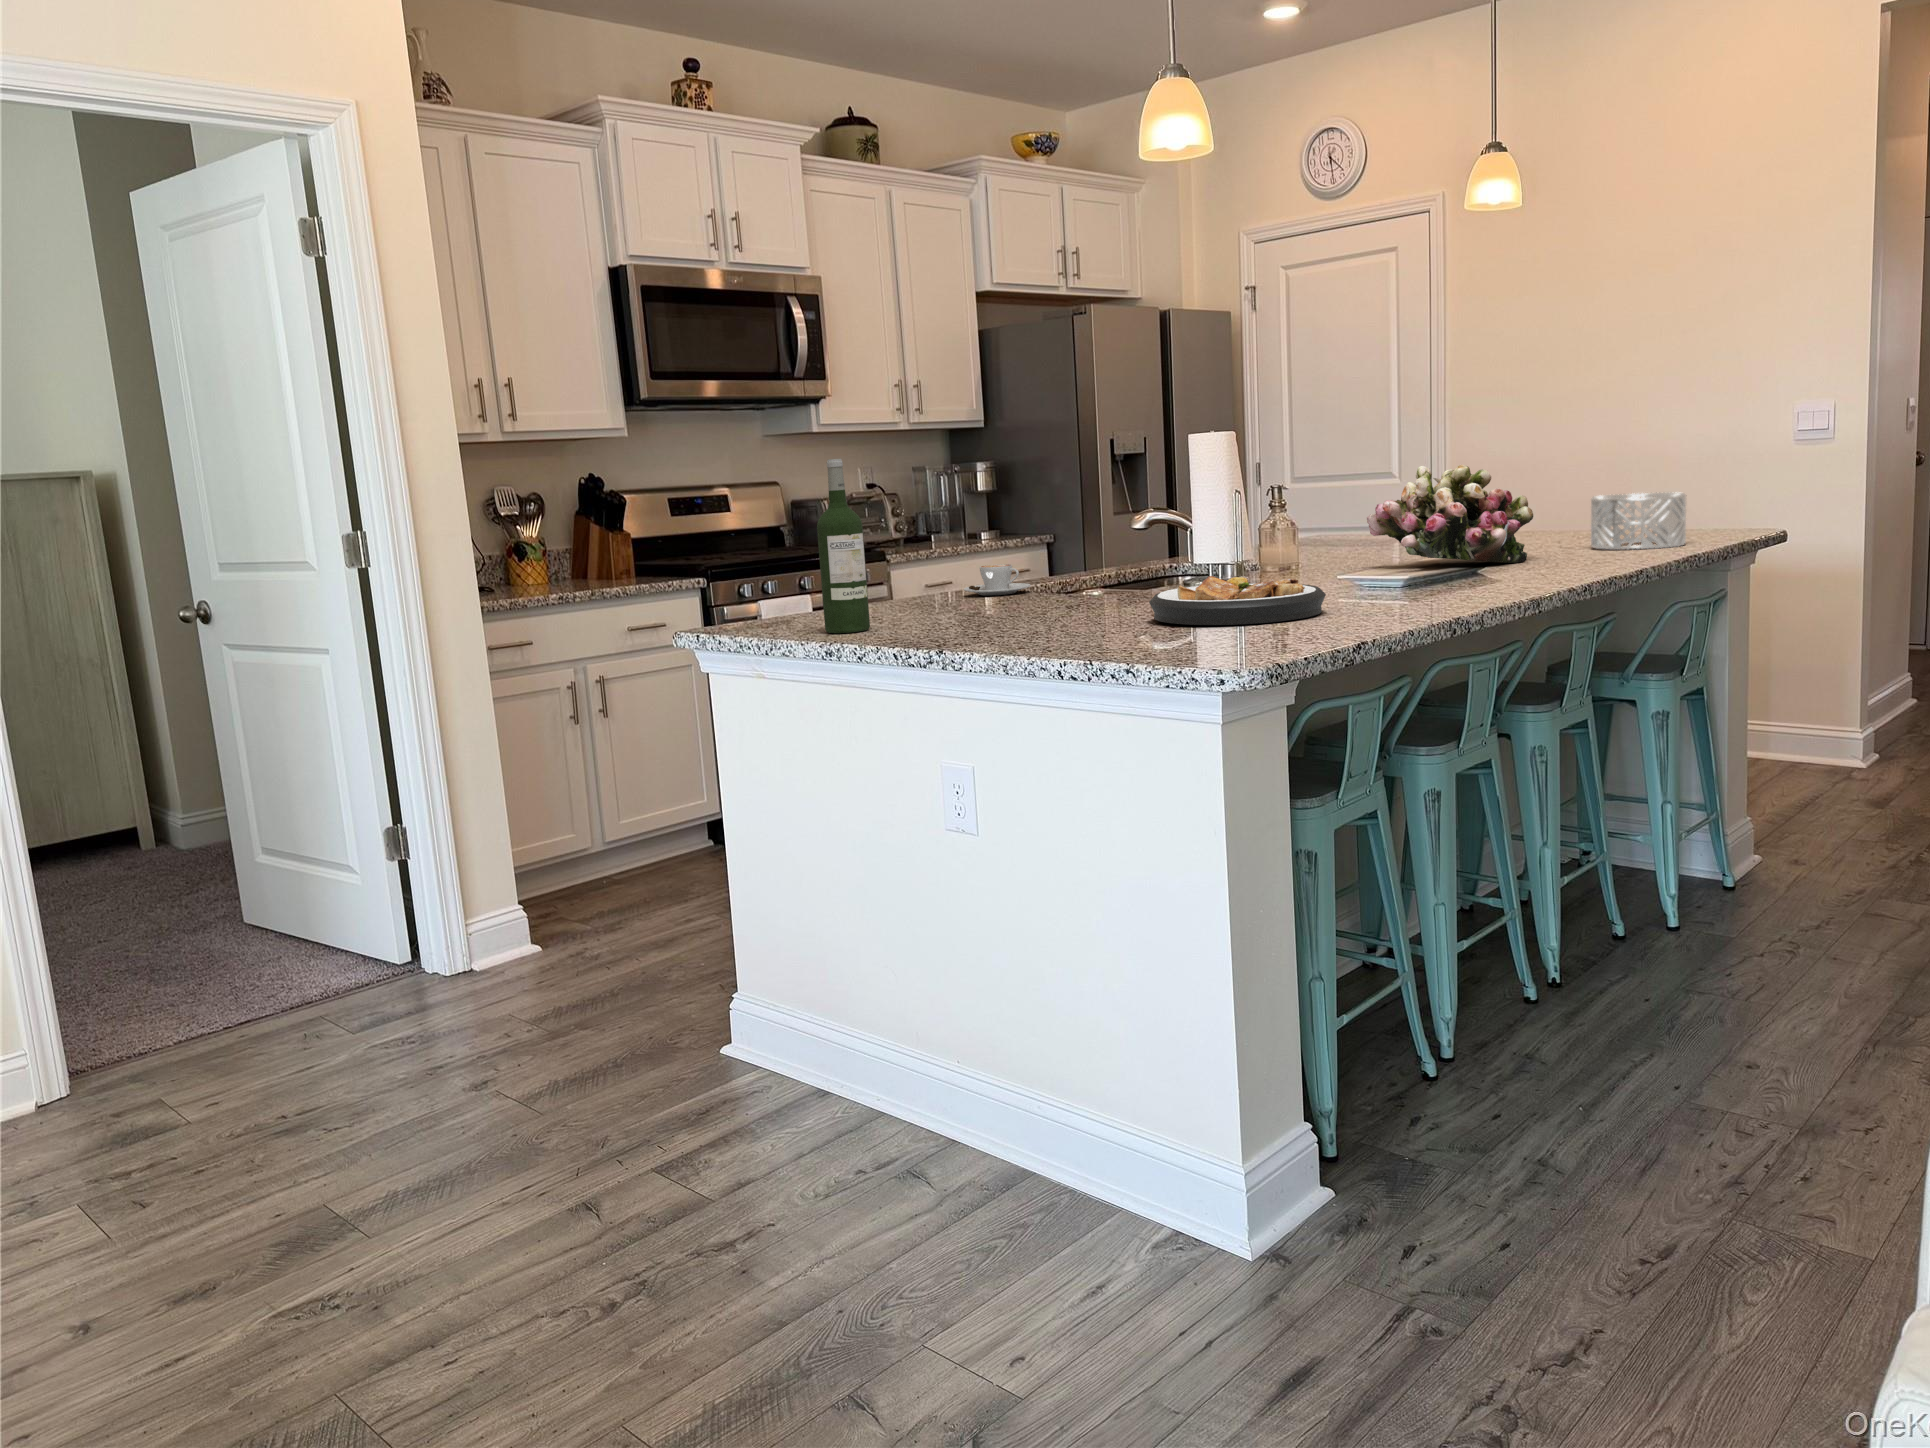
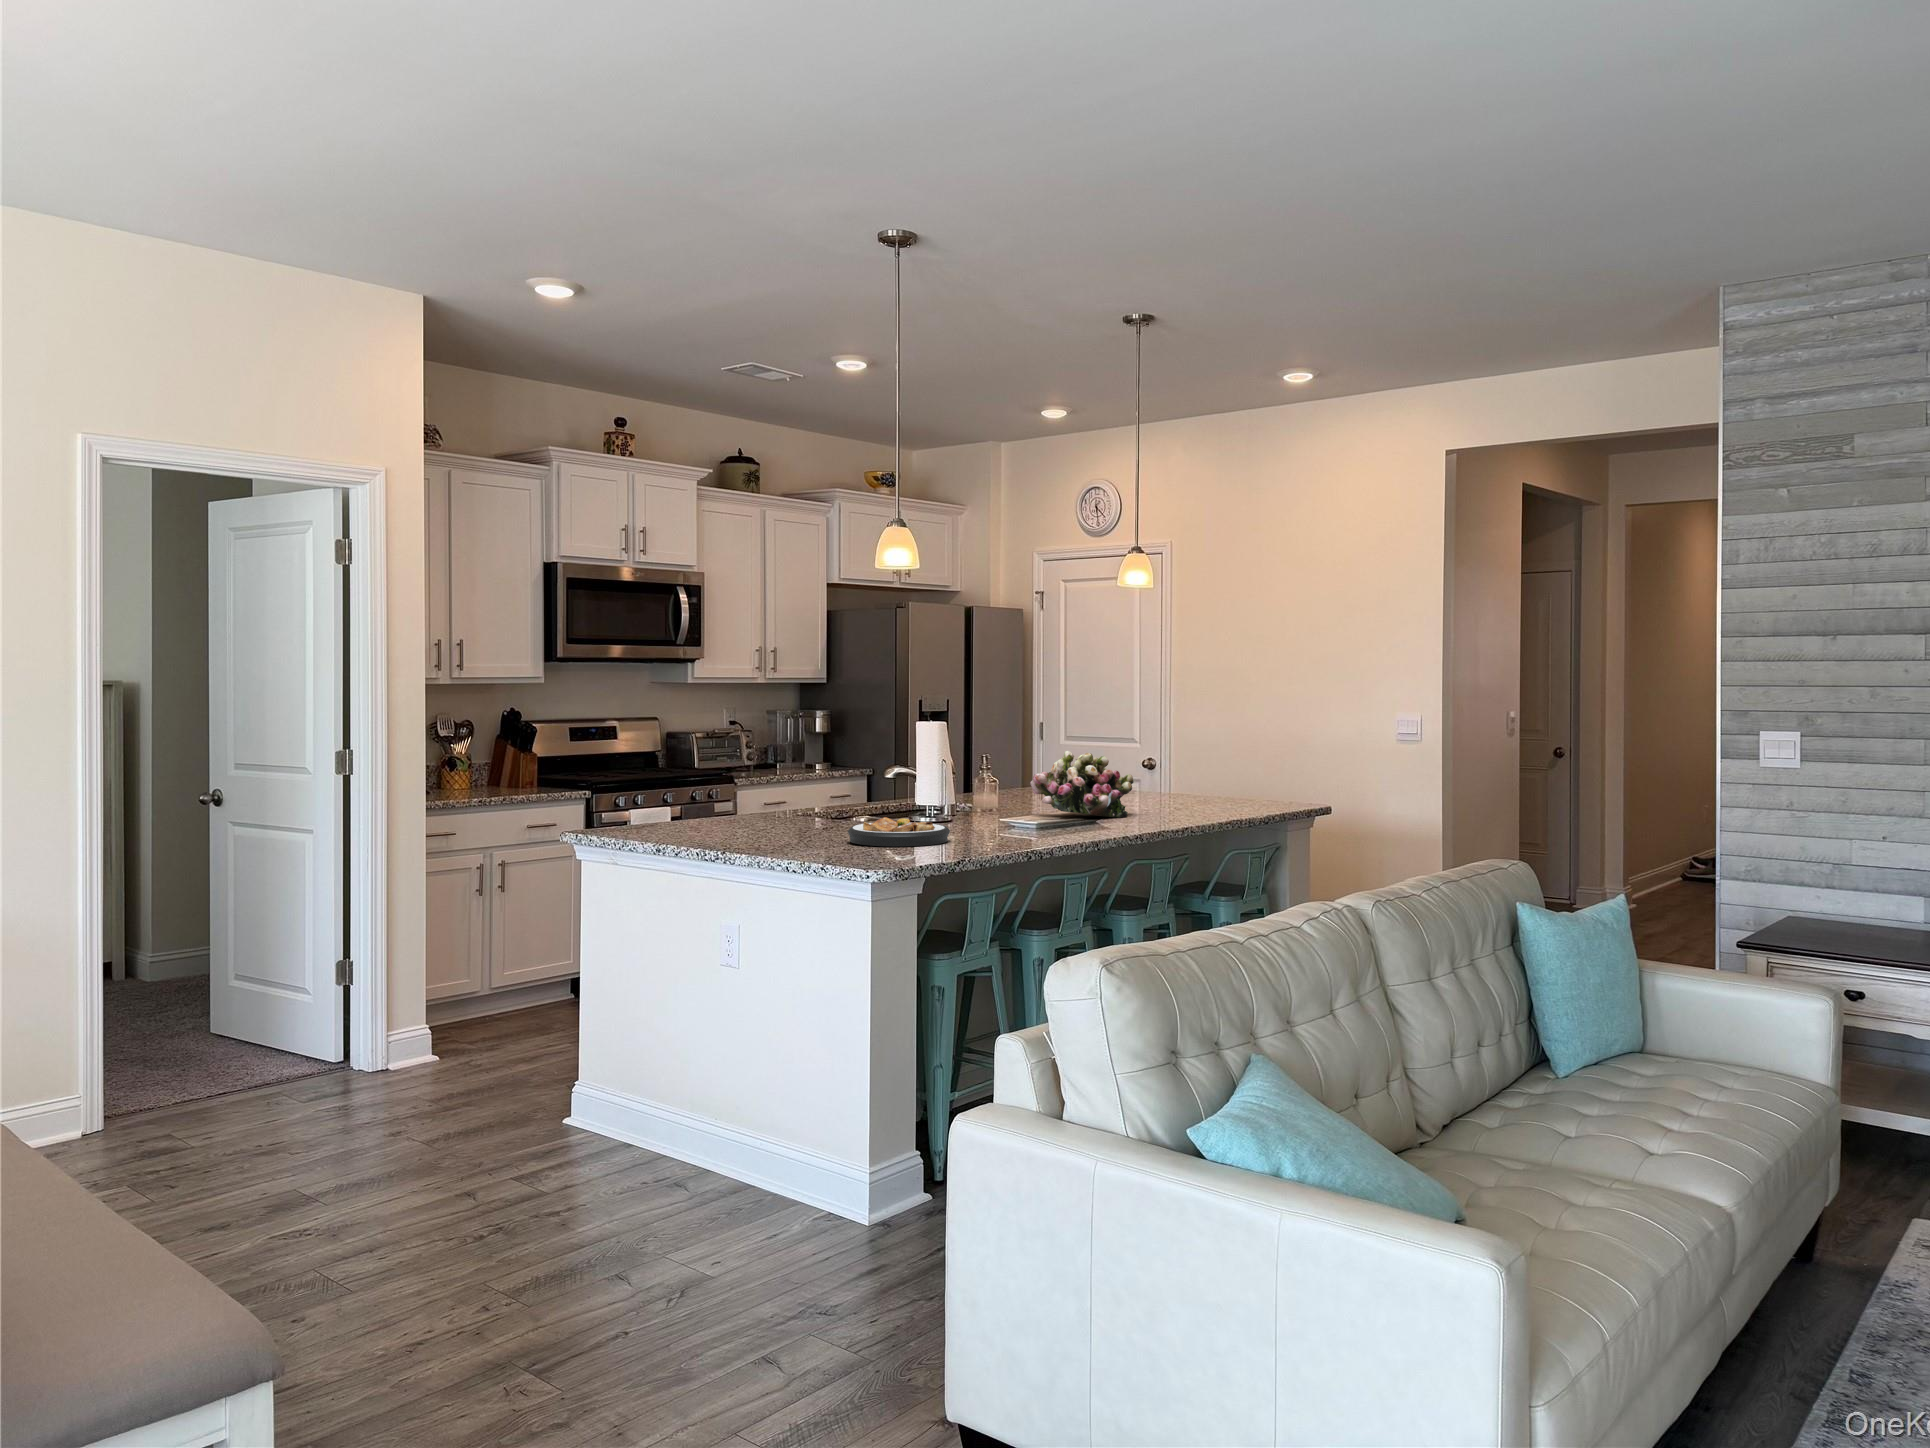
wine bottle: present [817,459,870,633] -> none [657,732,686,838]
decorative bowl: present [1591,493,1686,550] -> none [1184,775,1242,814]
coffee cup: present [964,564,1031,595] -> none [762,798,808,819]

